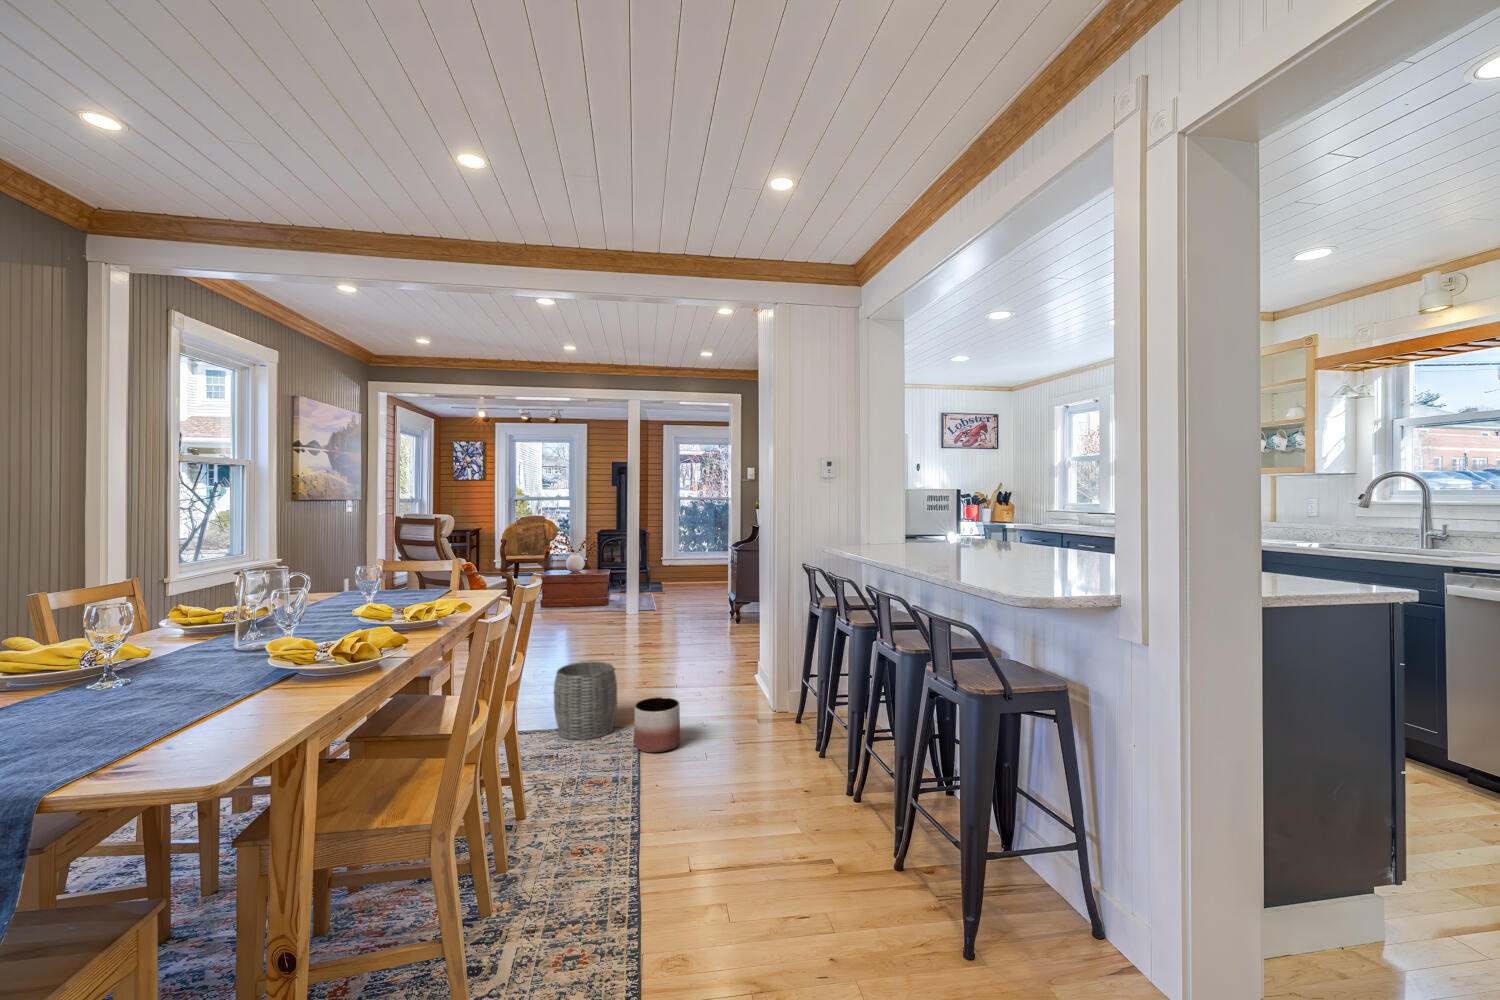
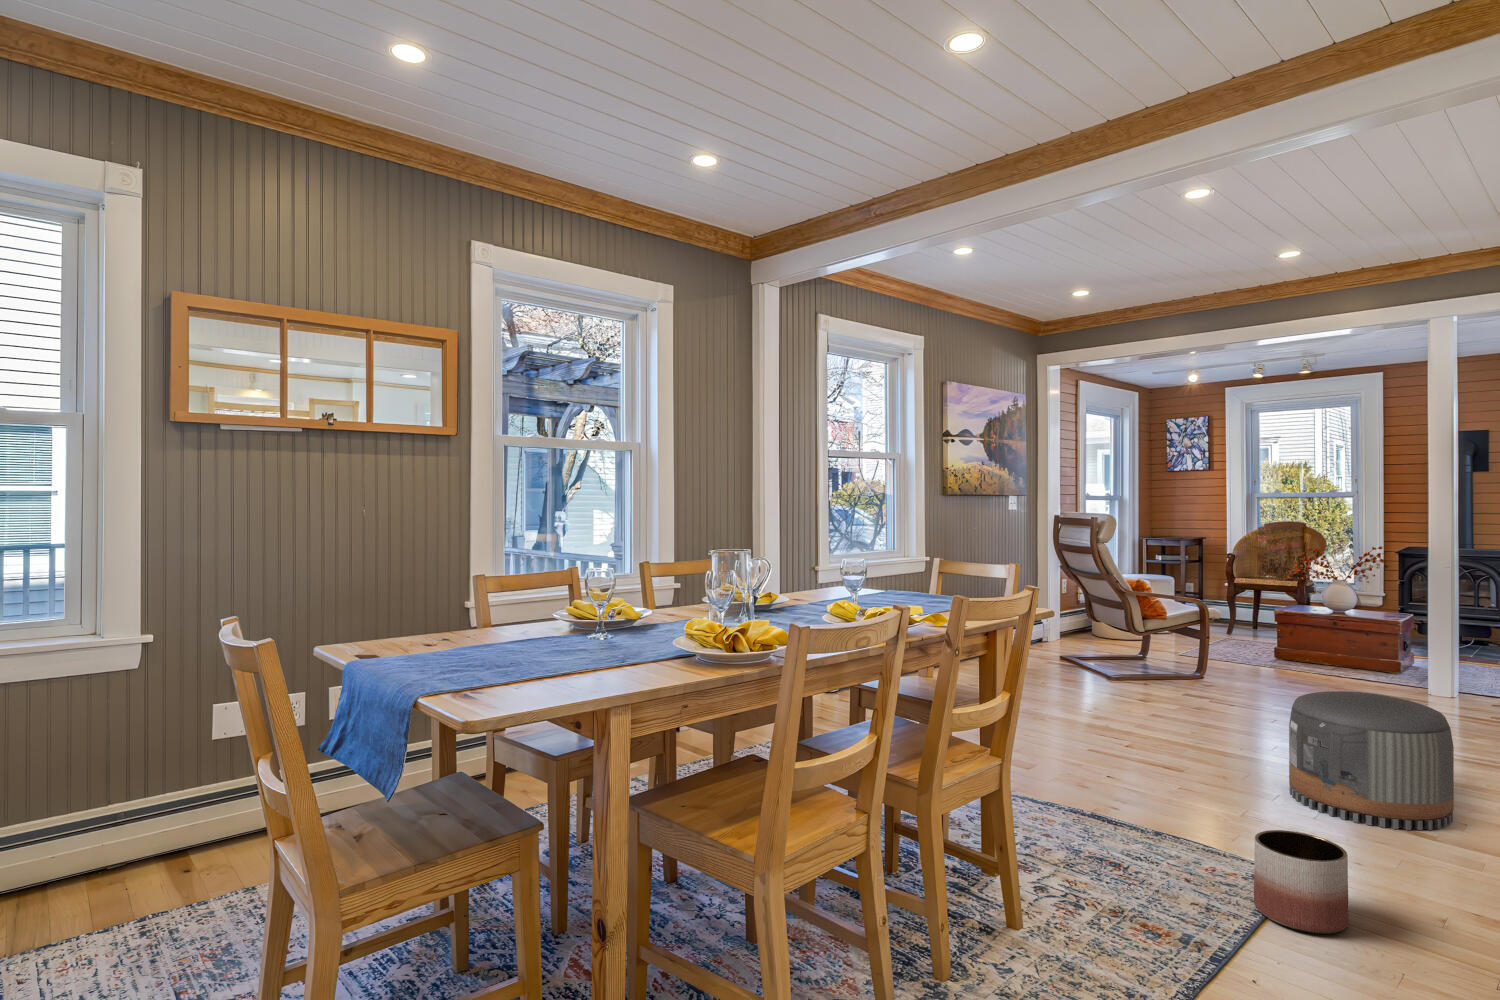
pouf: none [606,614,683,689] -> present [1289,691,1454,830]
woven basket: present [554,662,617,740] -> none [1143,741,1252,867]

